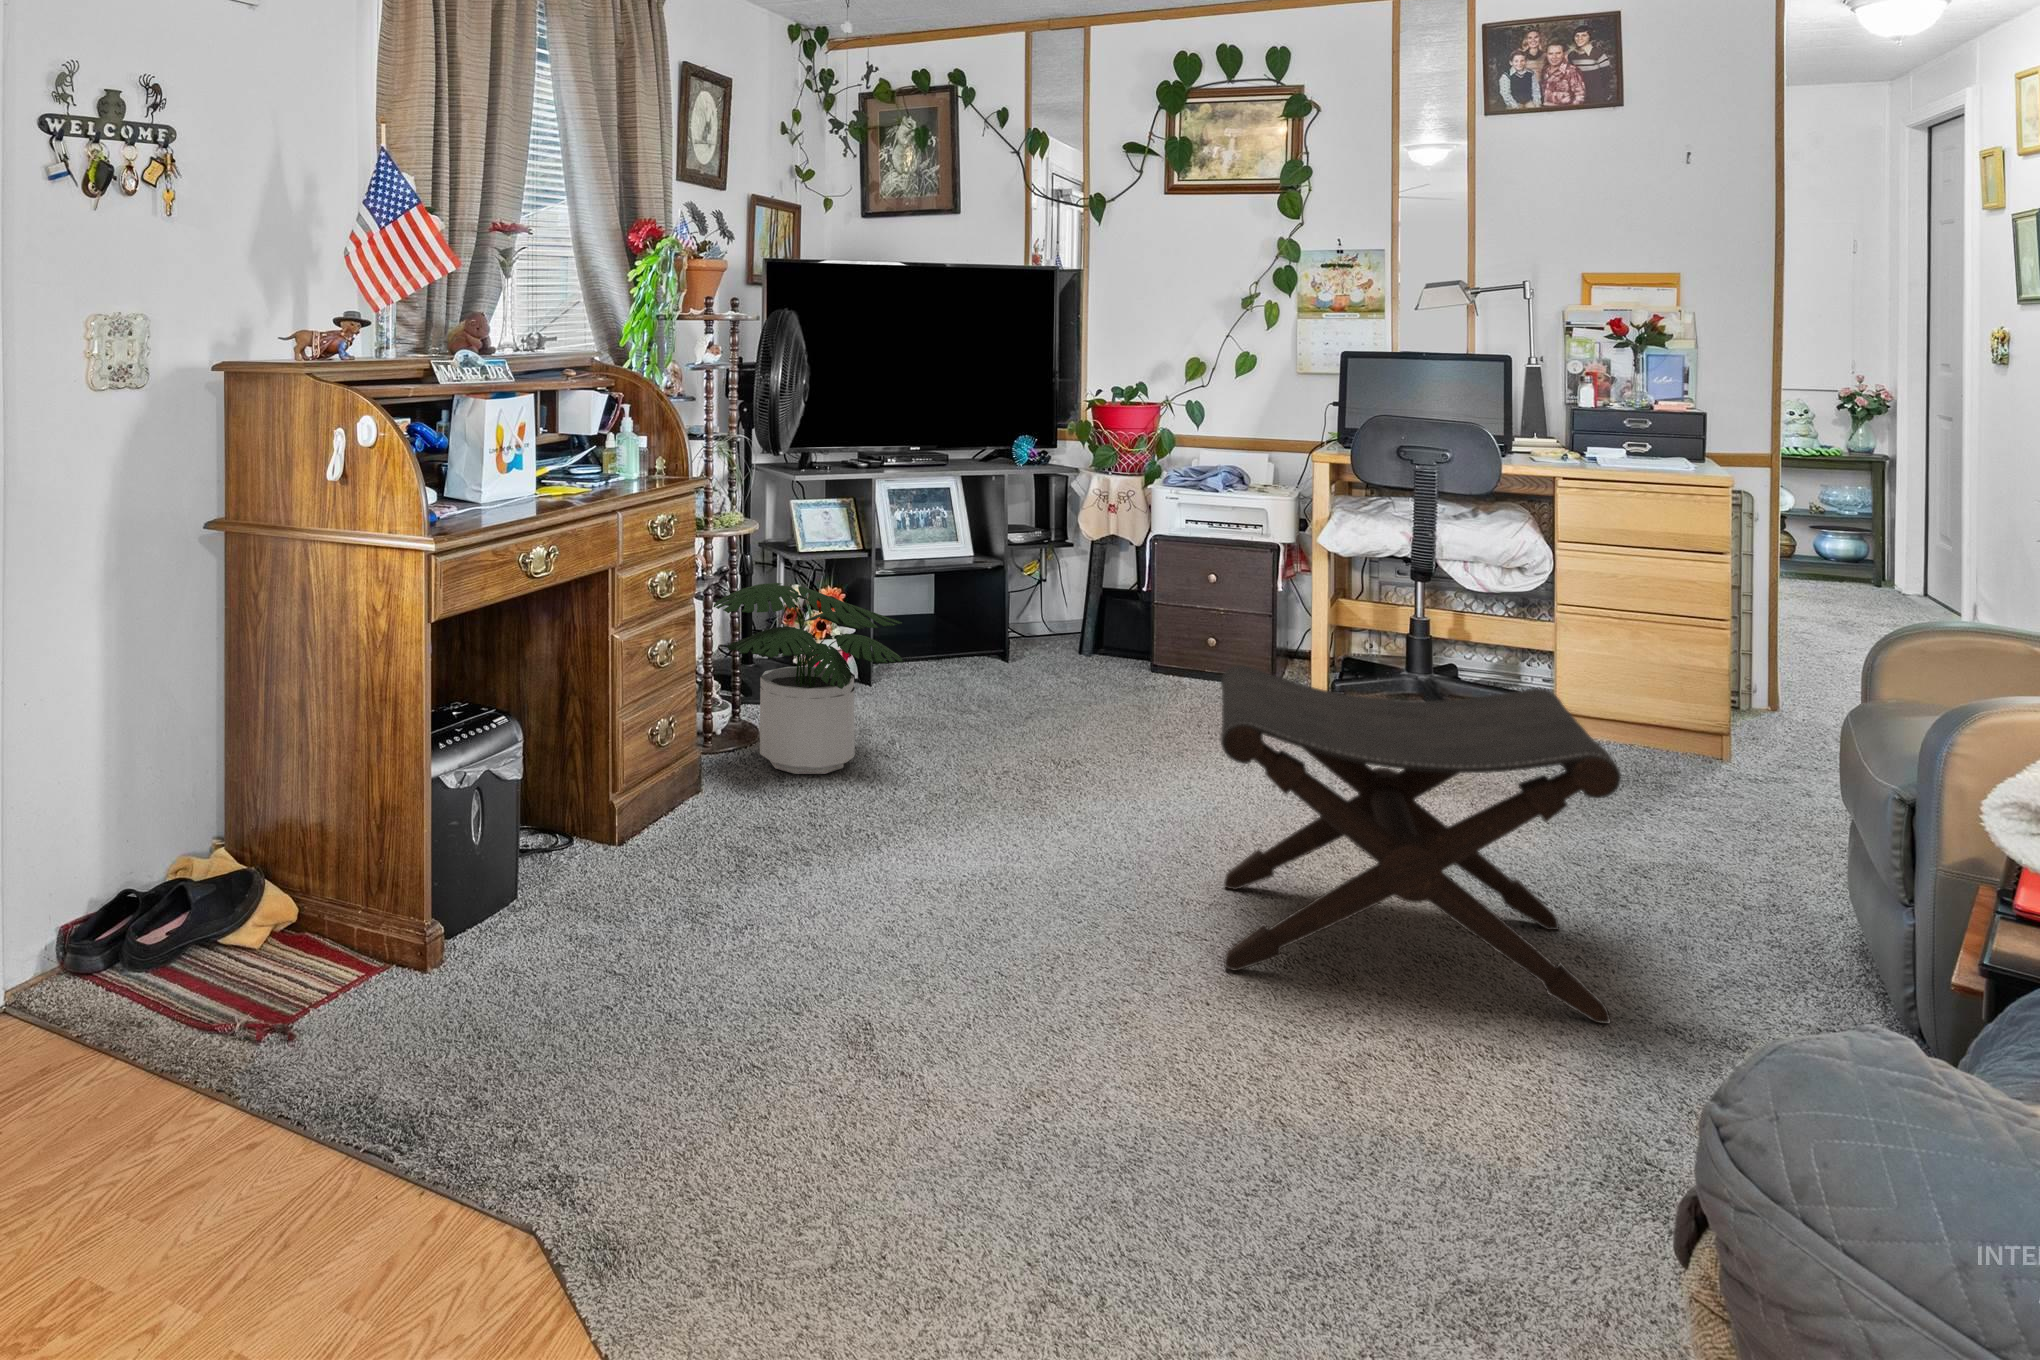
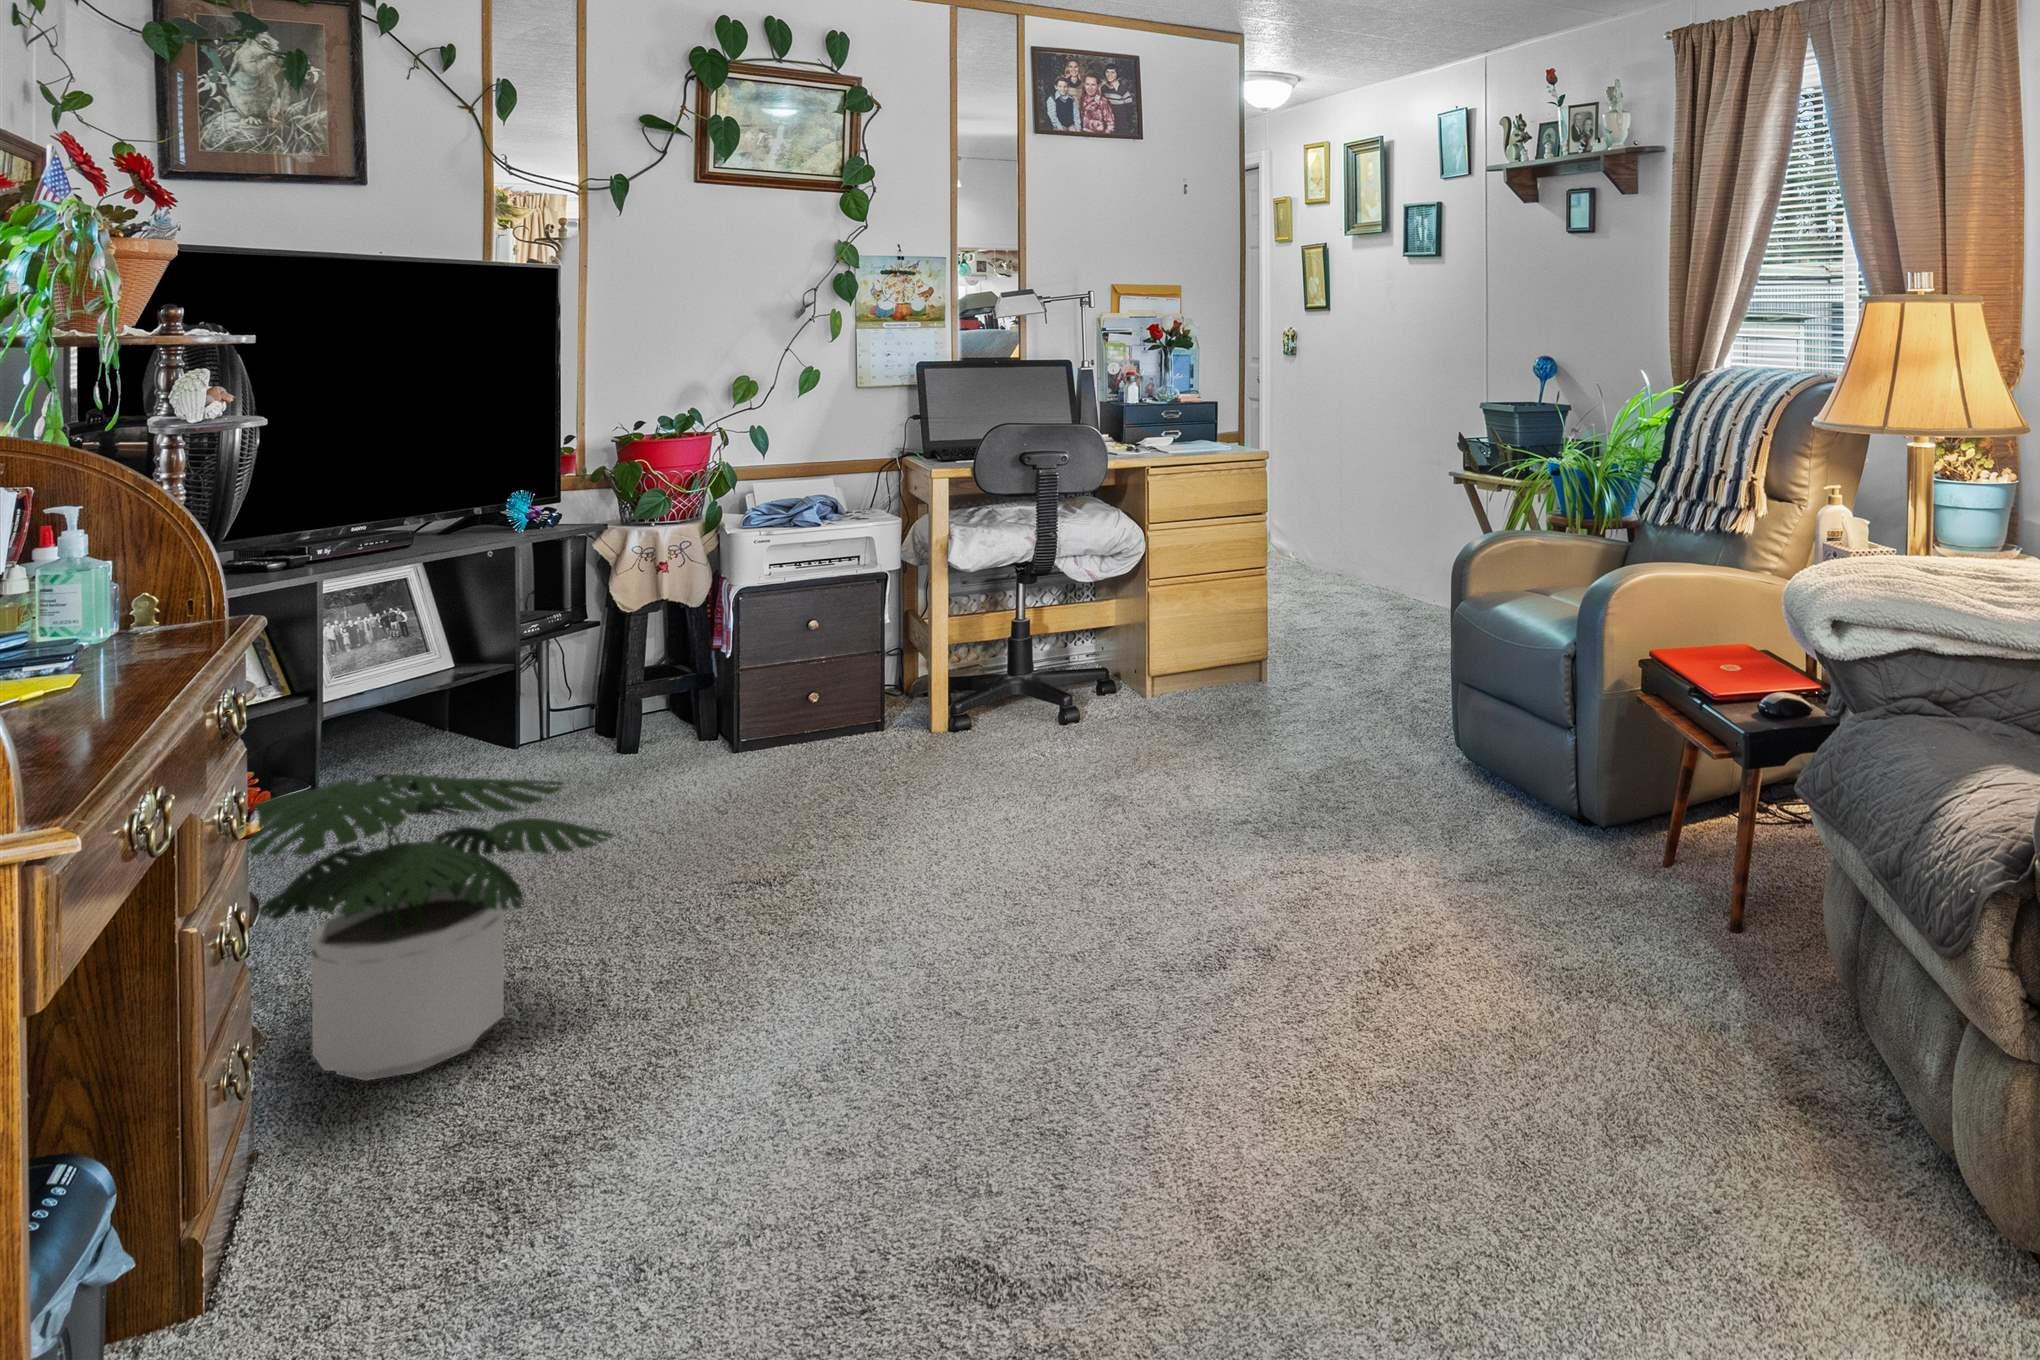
footstool: present [1221,665,1621,1024] -> none [1119,661,1517,1031]

